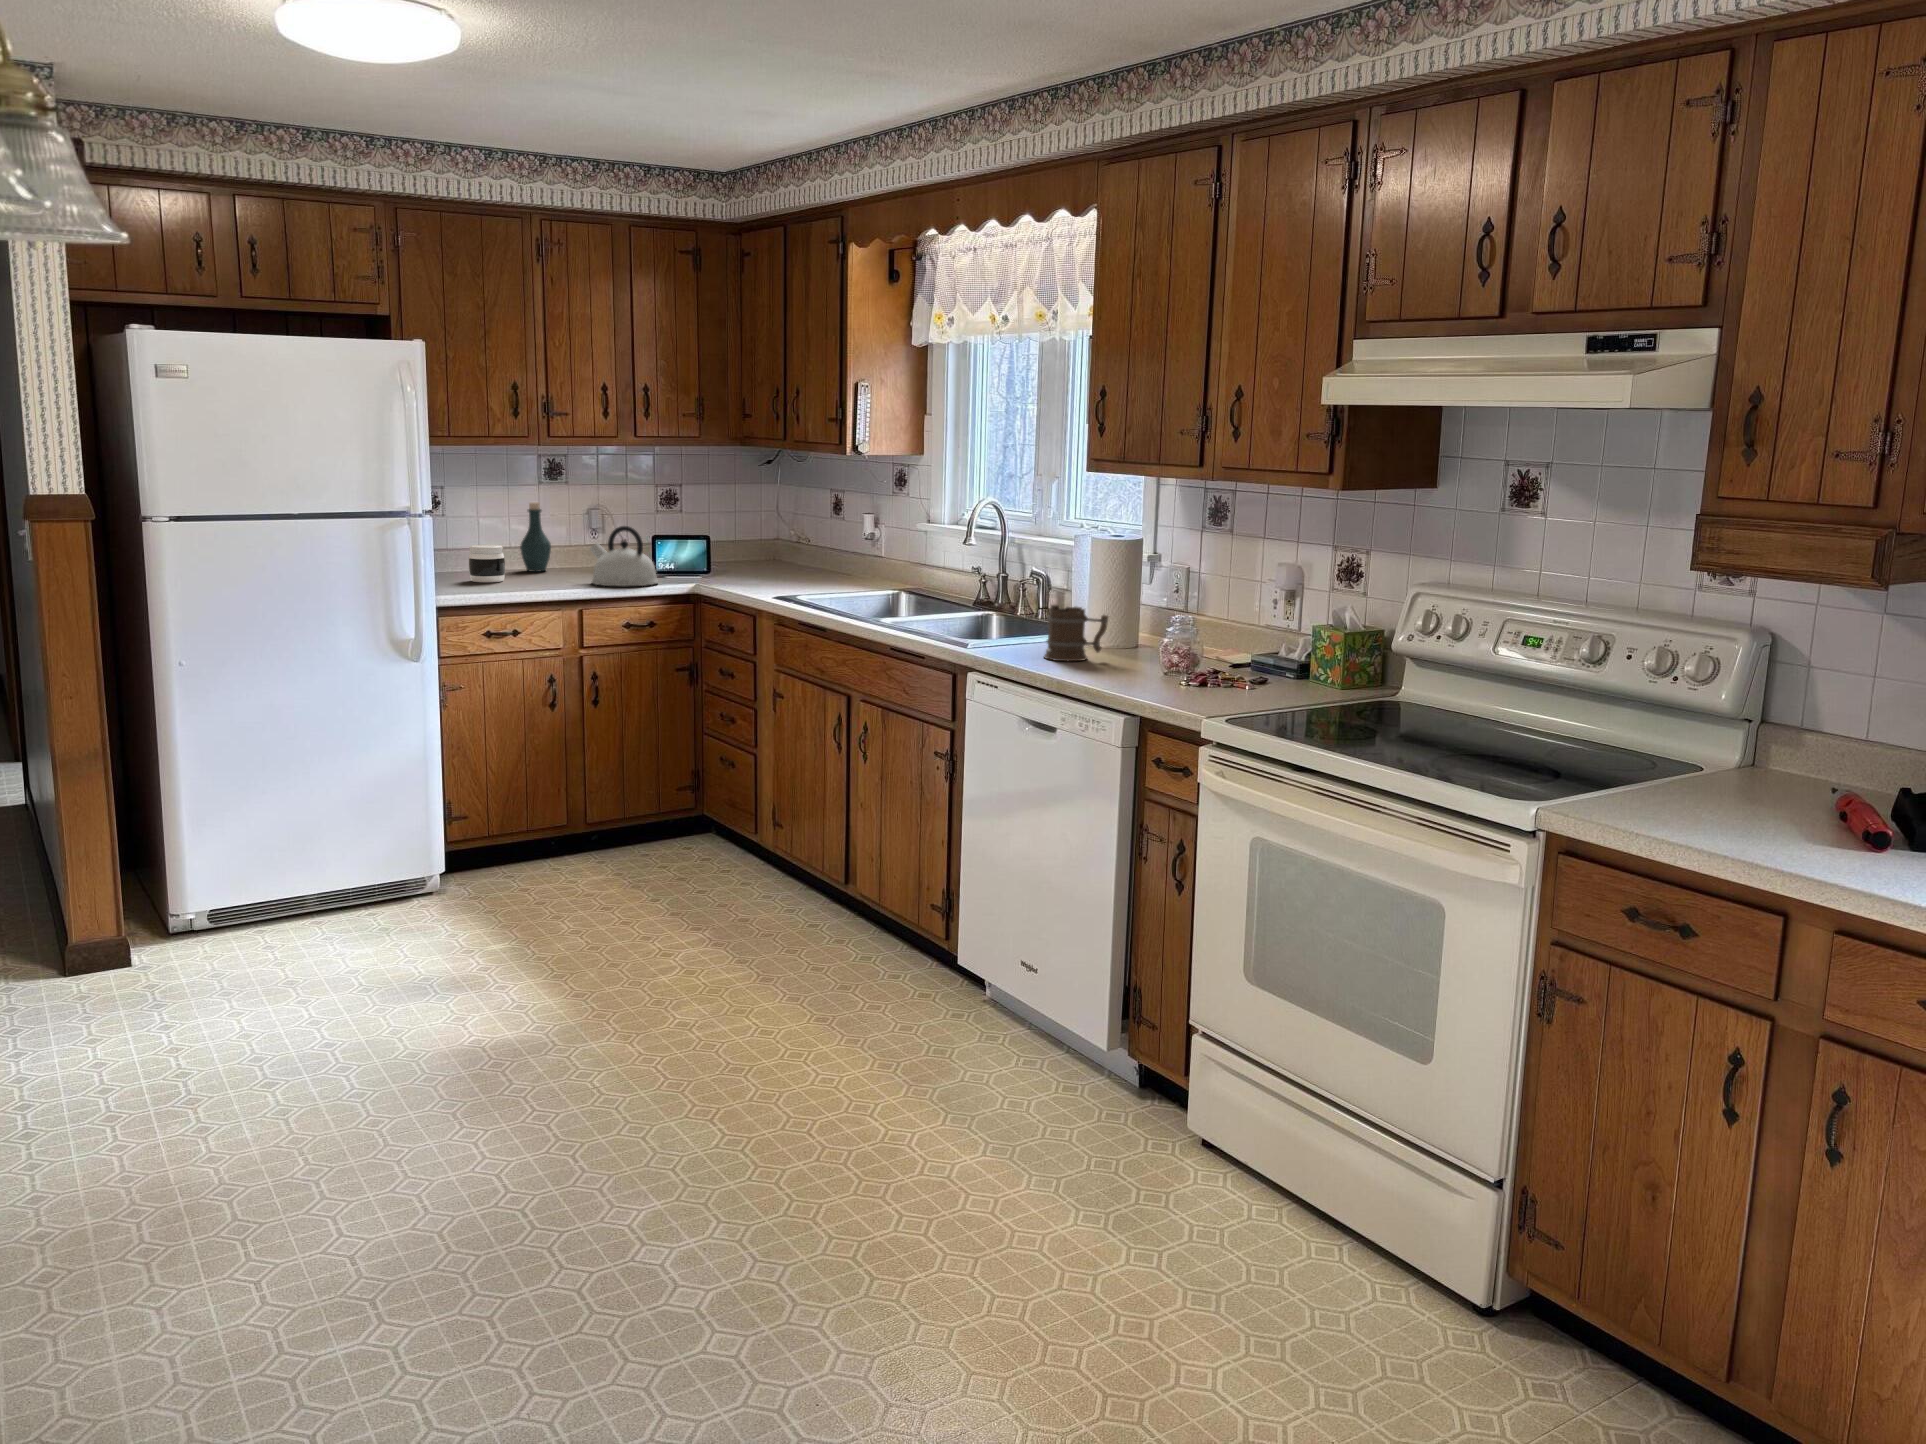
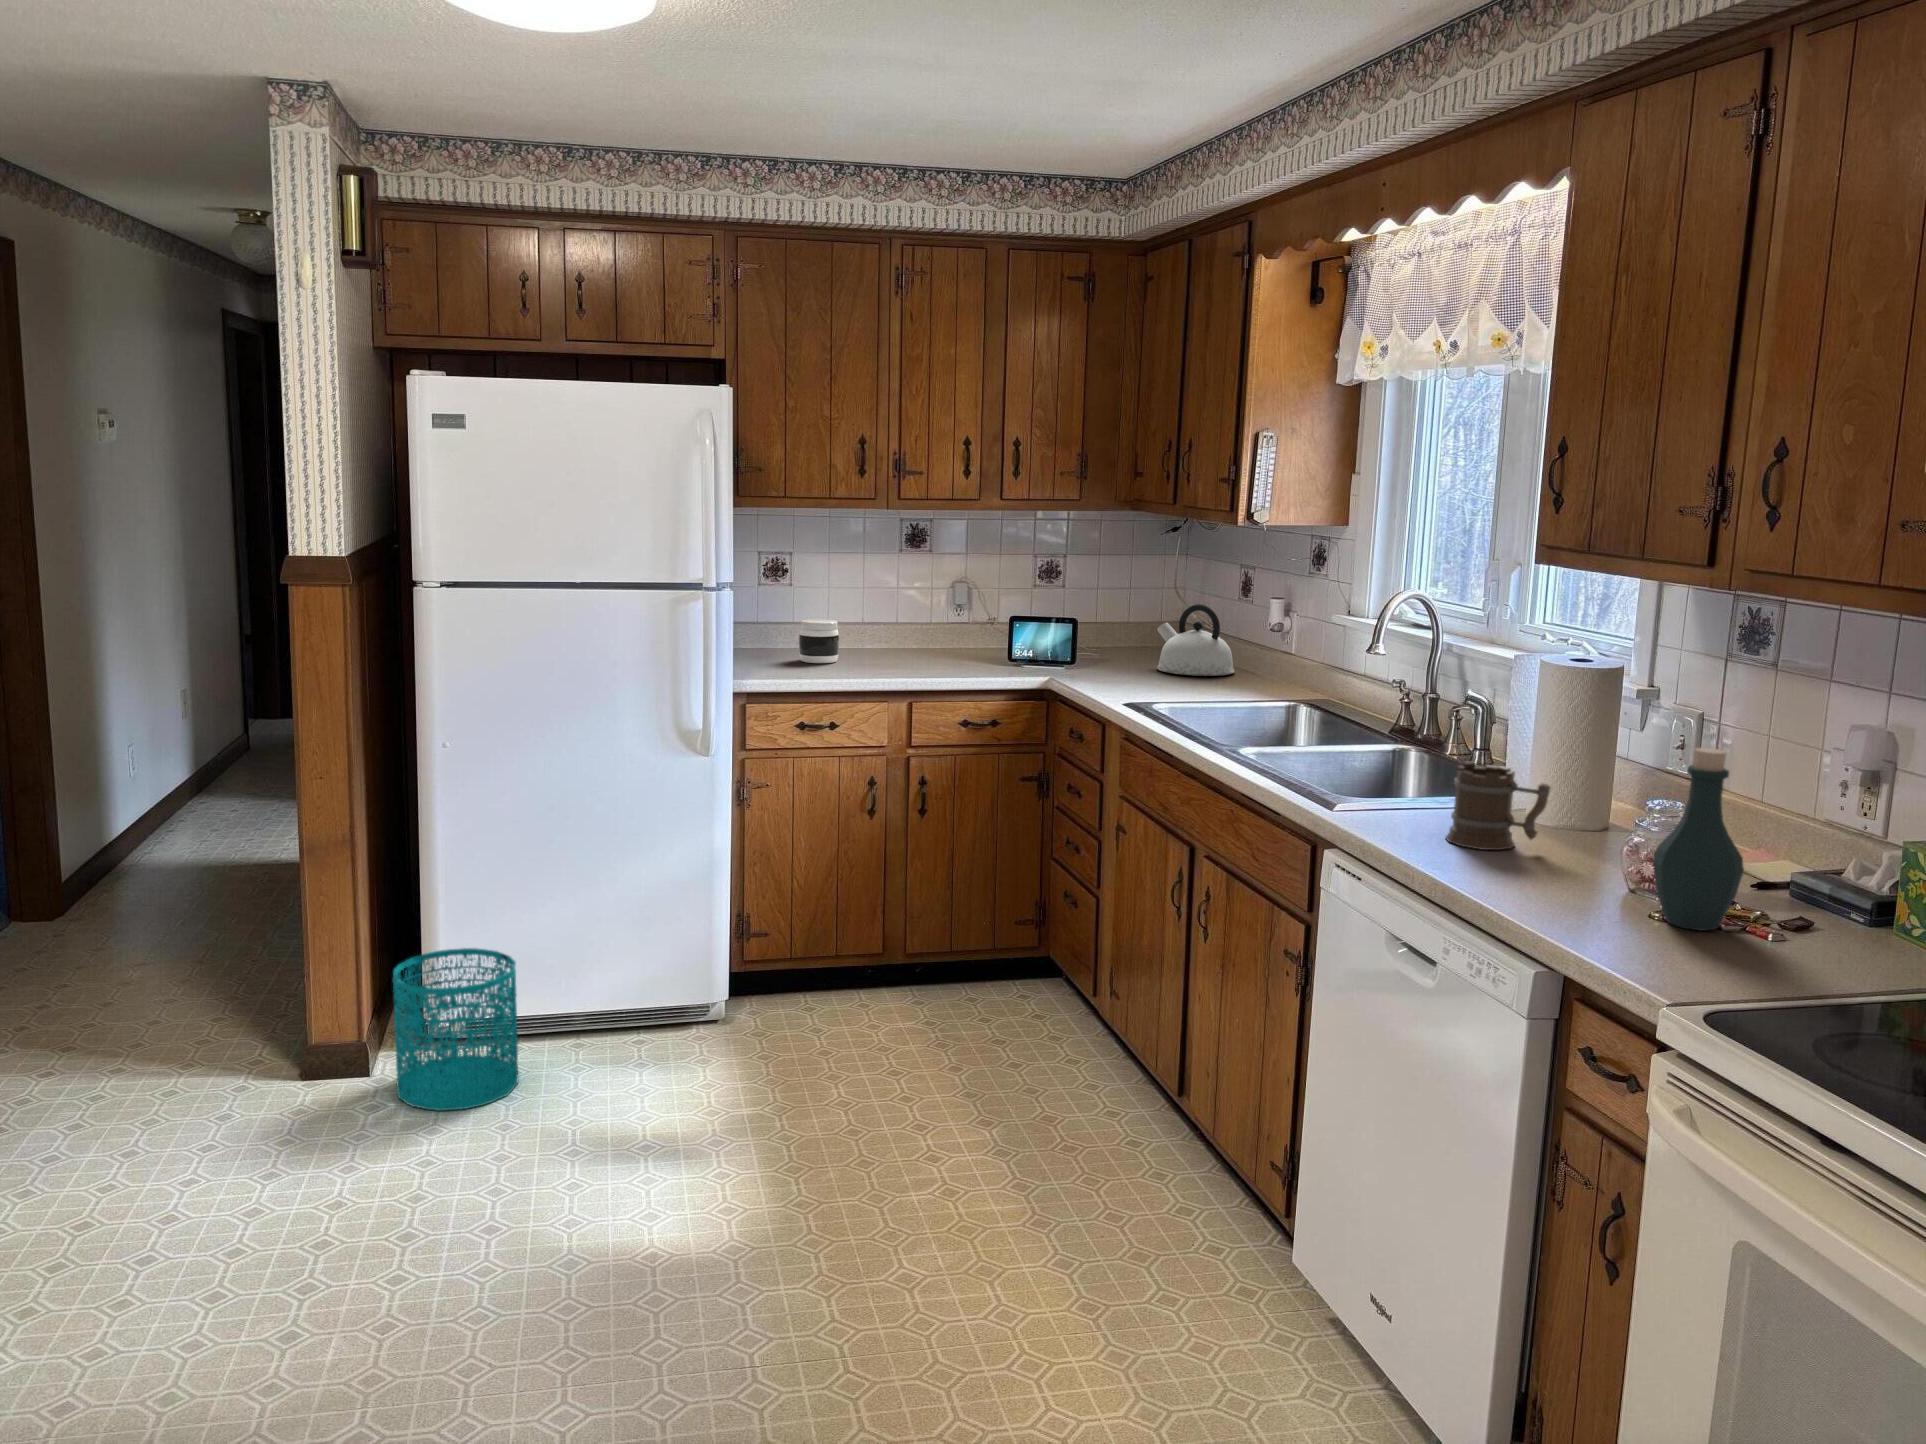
bottle: present [520,502,551,572] -> present [1653,748,1744,931]
kettle: present [590,526,658,586] -> present [1157,604,1235,676]
wastebasket: none [159,840,281,978] -> present [393,948,518,1111]

